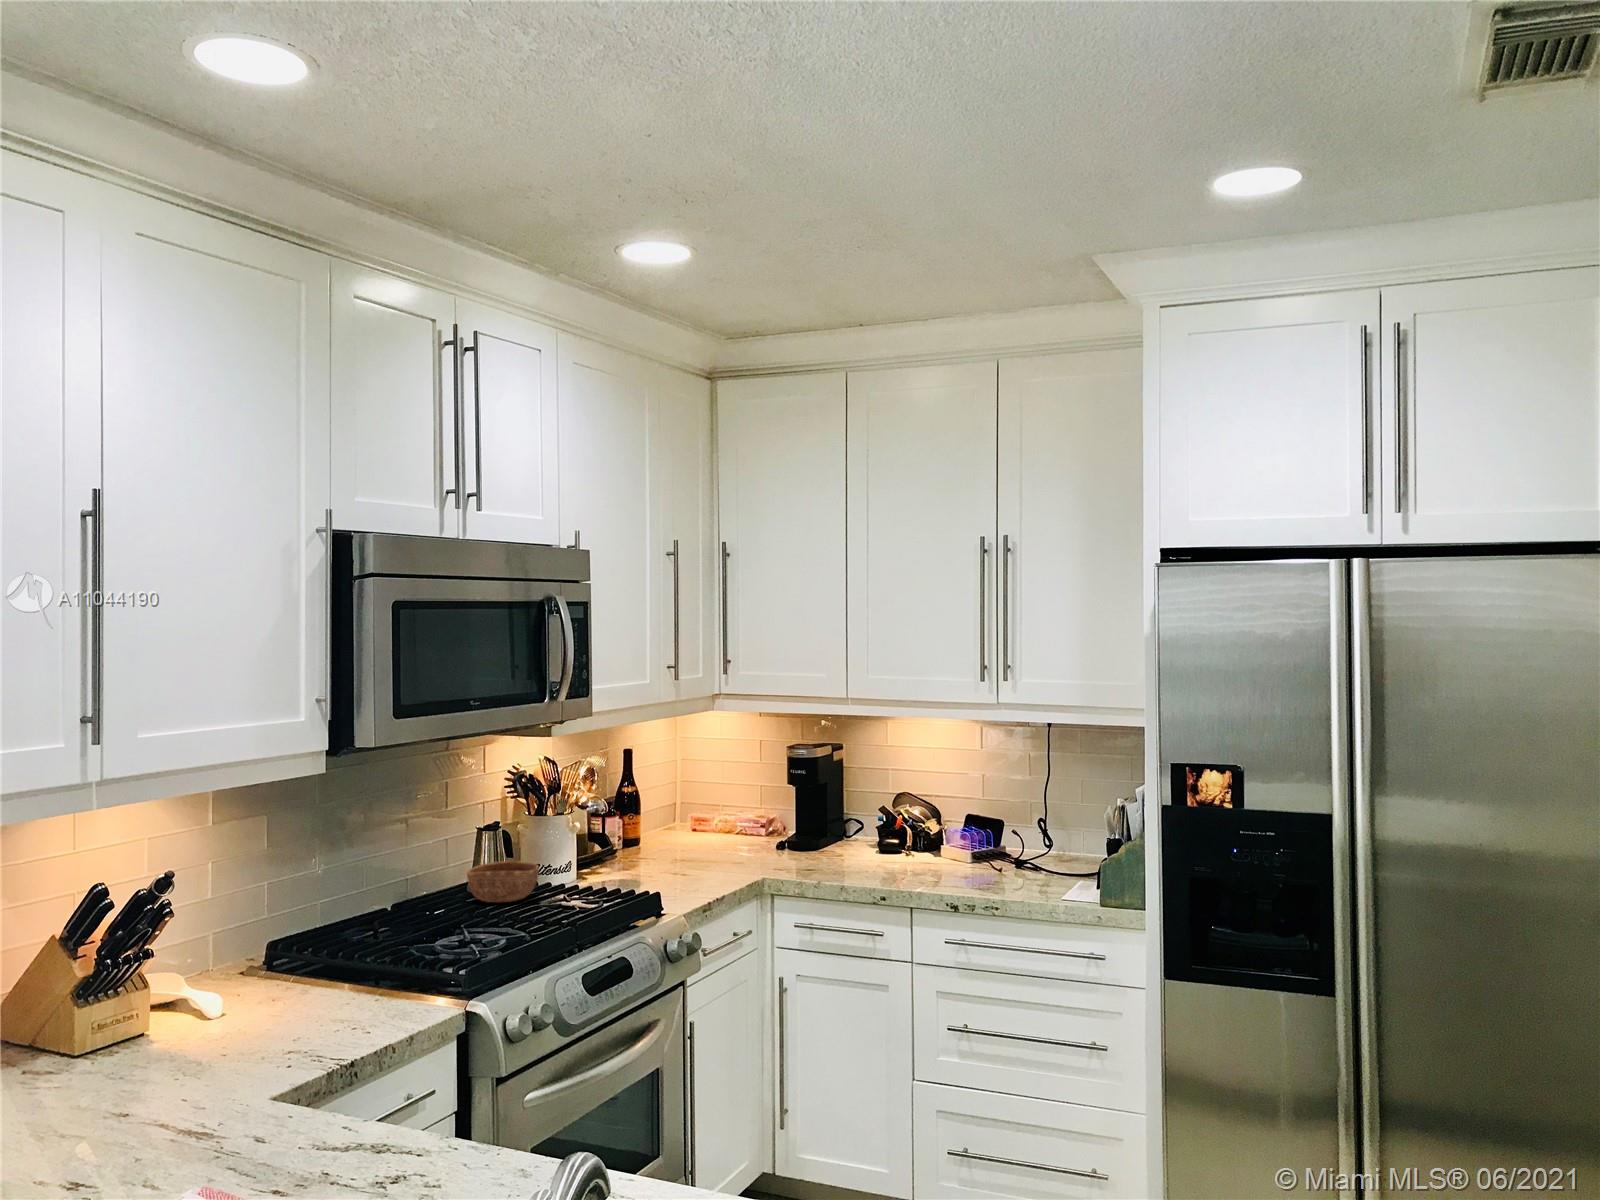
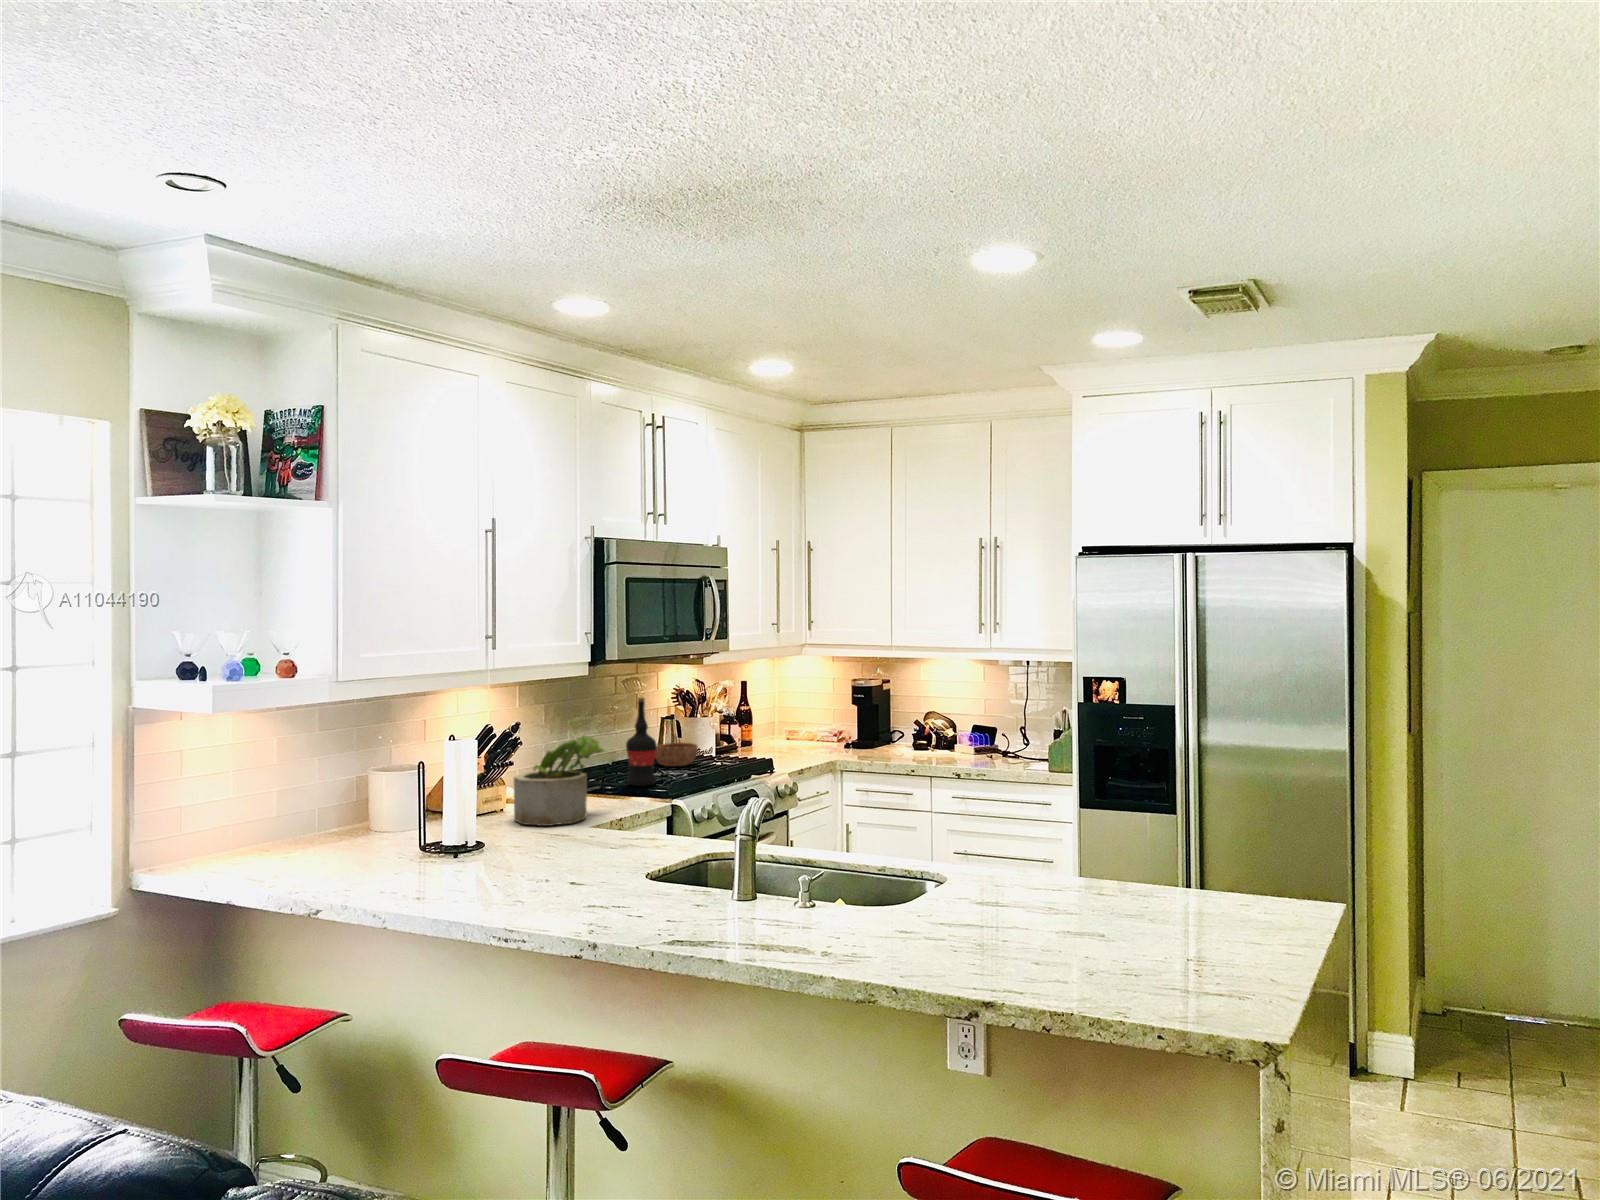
wine bottle: none [400,803,454,955] -> present [626,697,657,786]
potted plant: none [143,900,331,1082] -> present [514,736,604,826]

